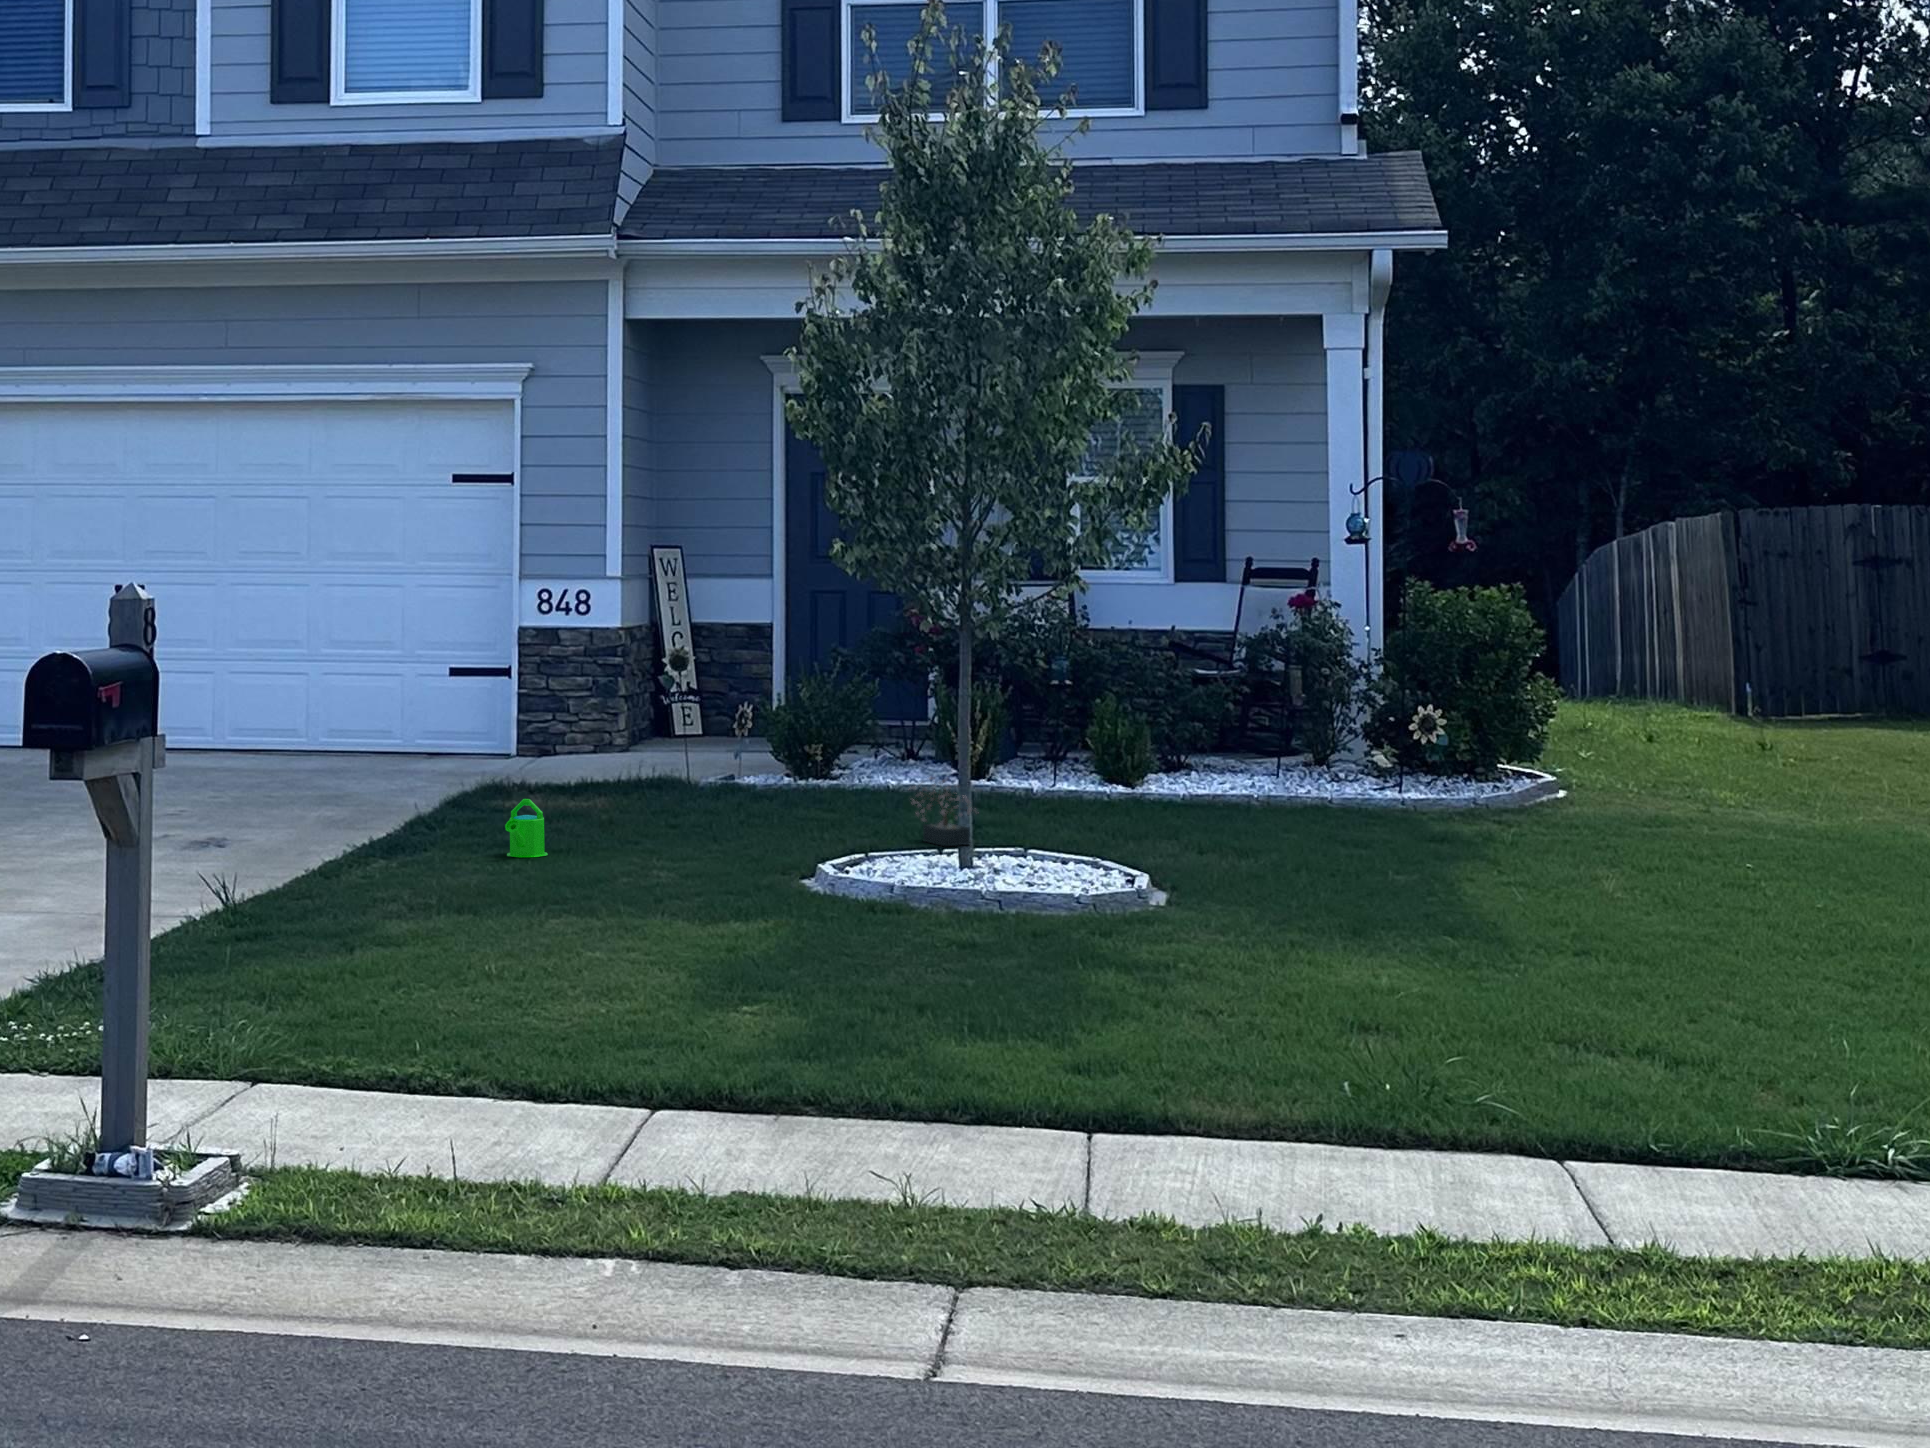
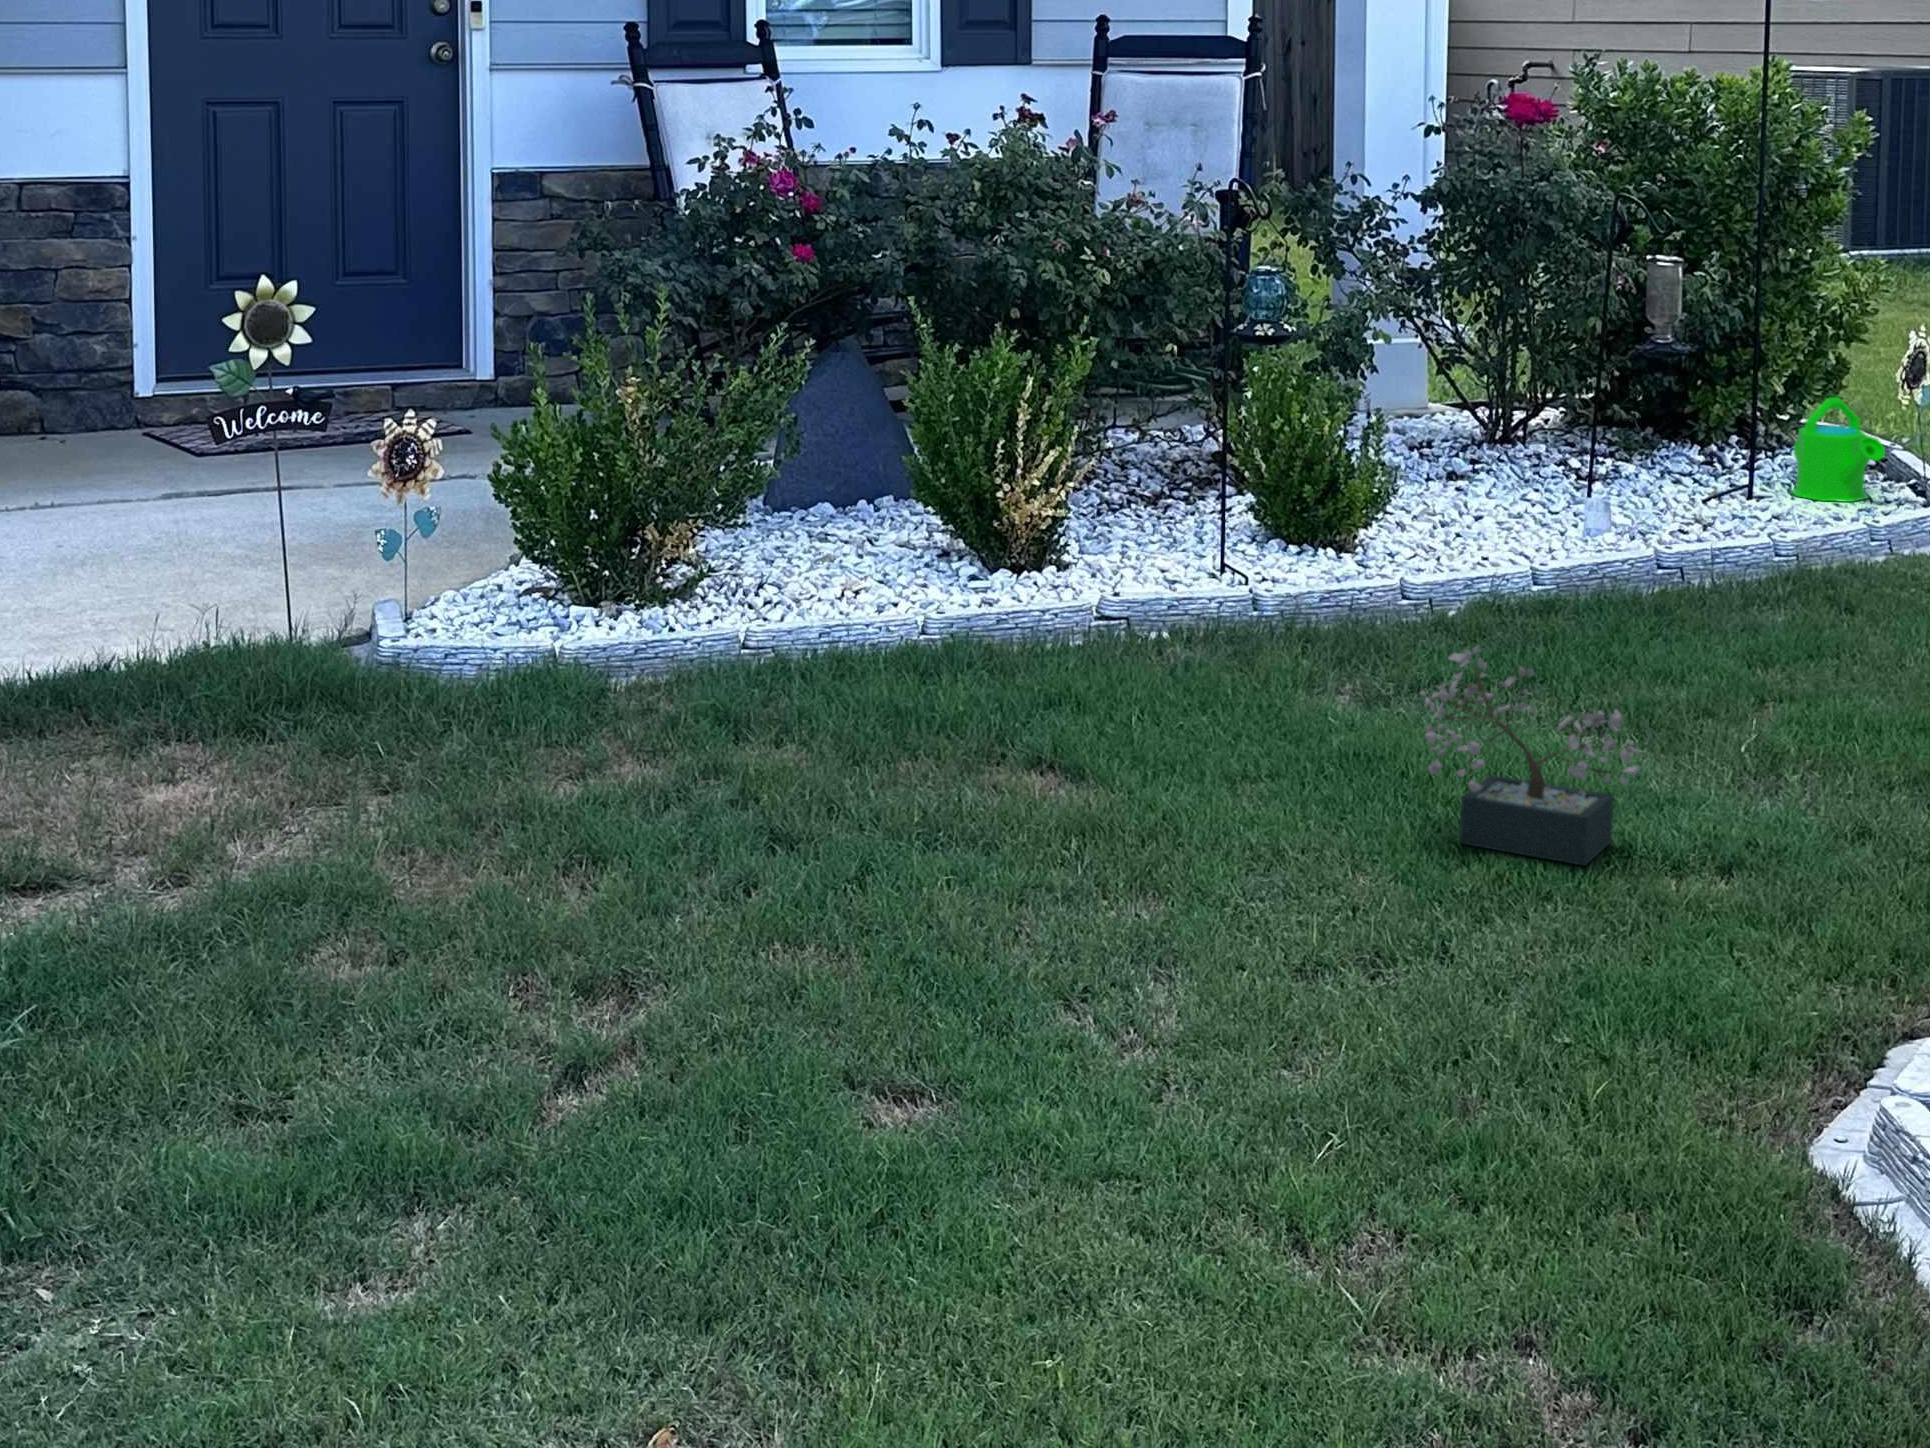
watering can: present [505,799,548,857] -> present [1791,397,1885,502]

